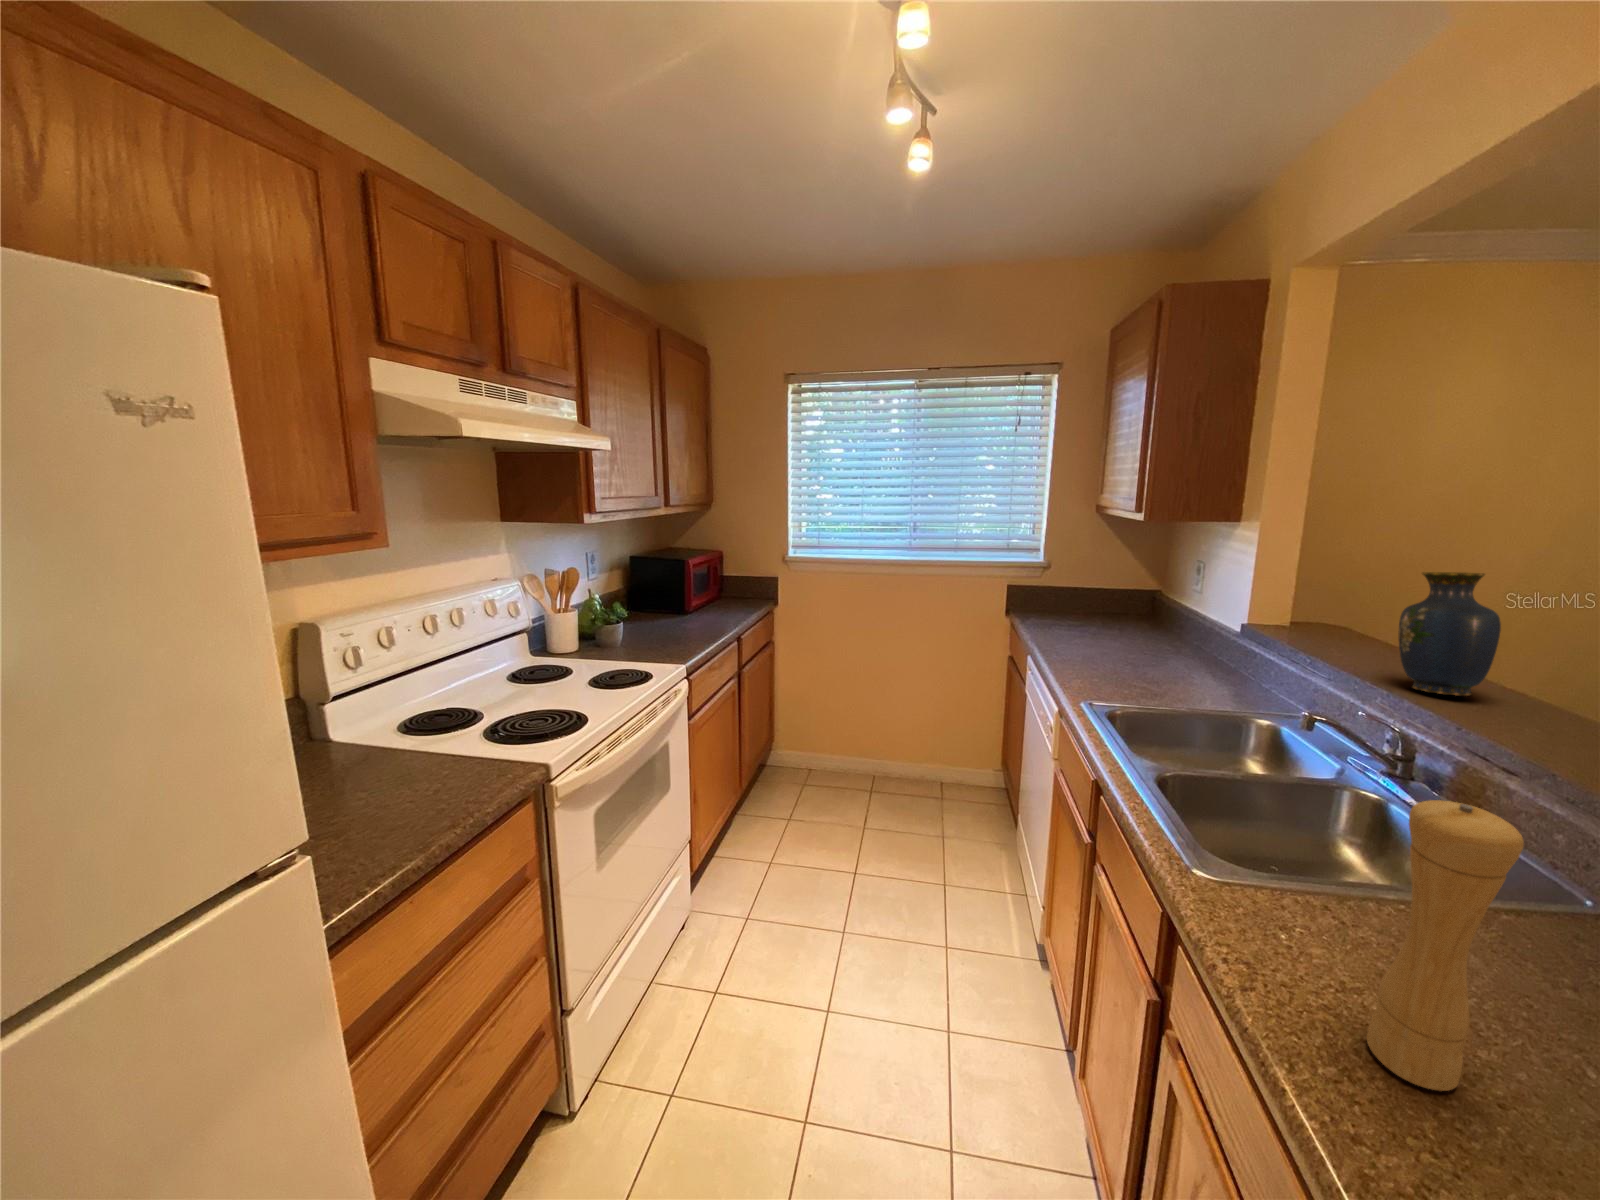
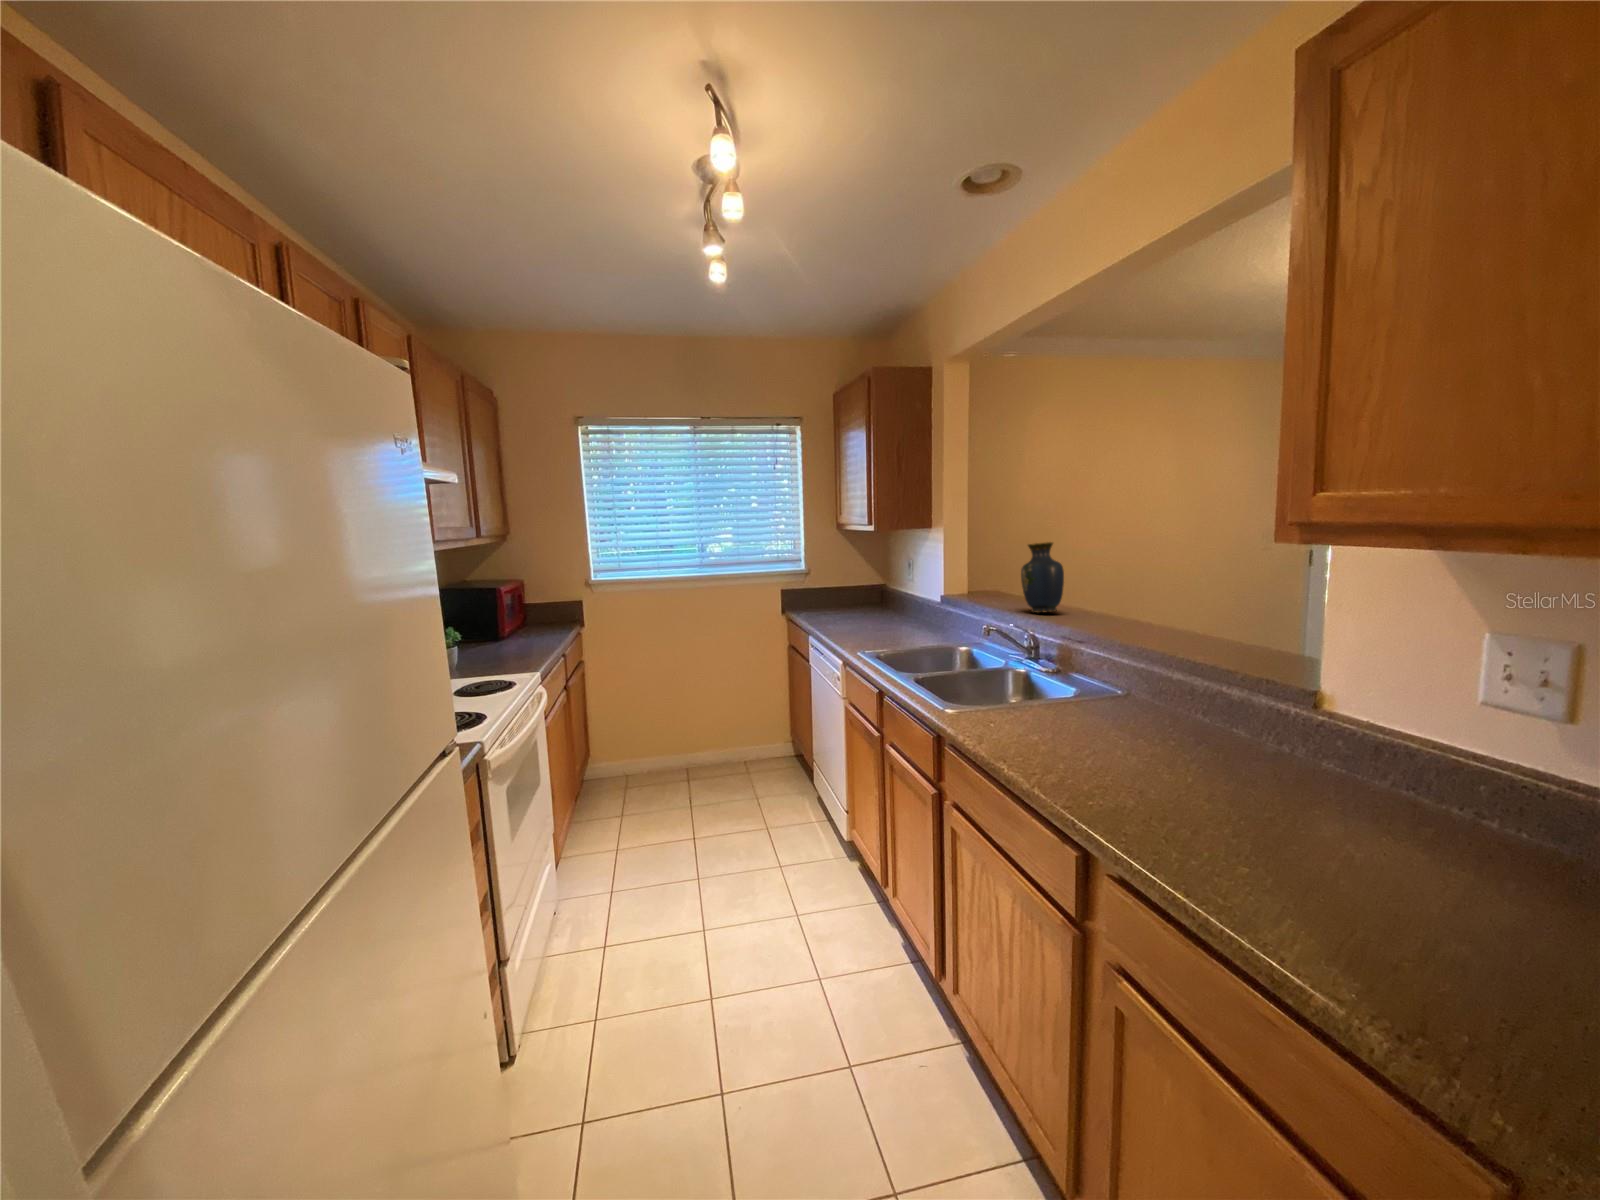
pepper mill: present [1367,800,1524,1091] -> none [1034,616,1073,750]

